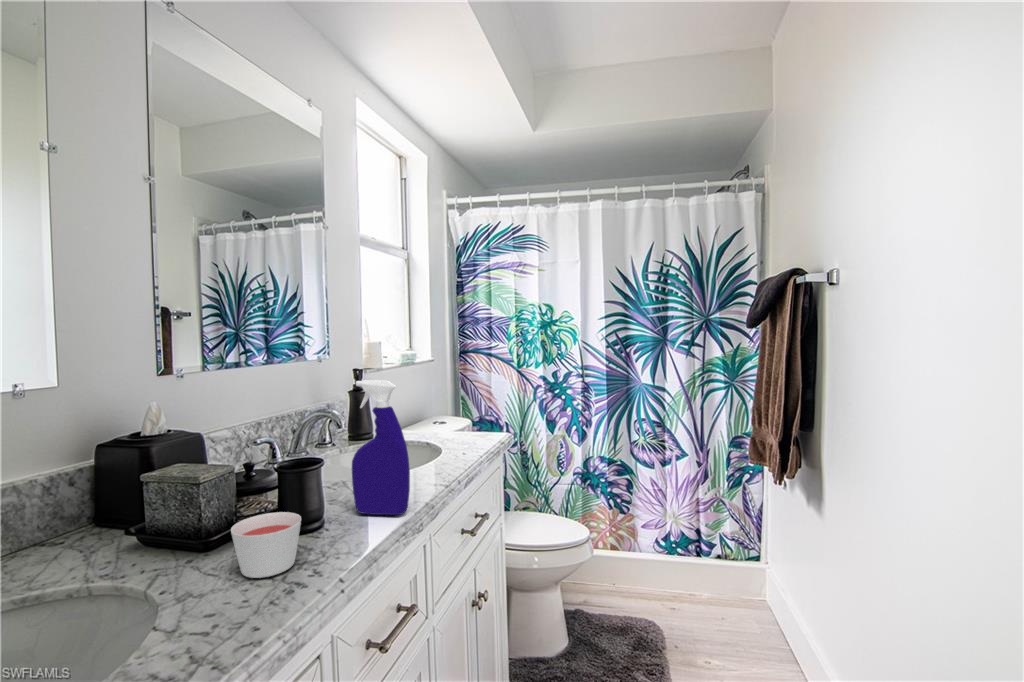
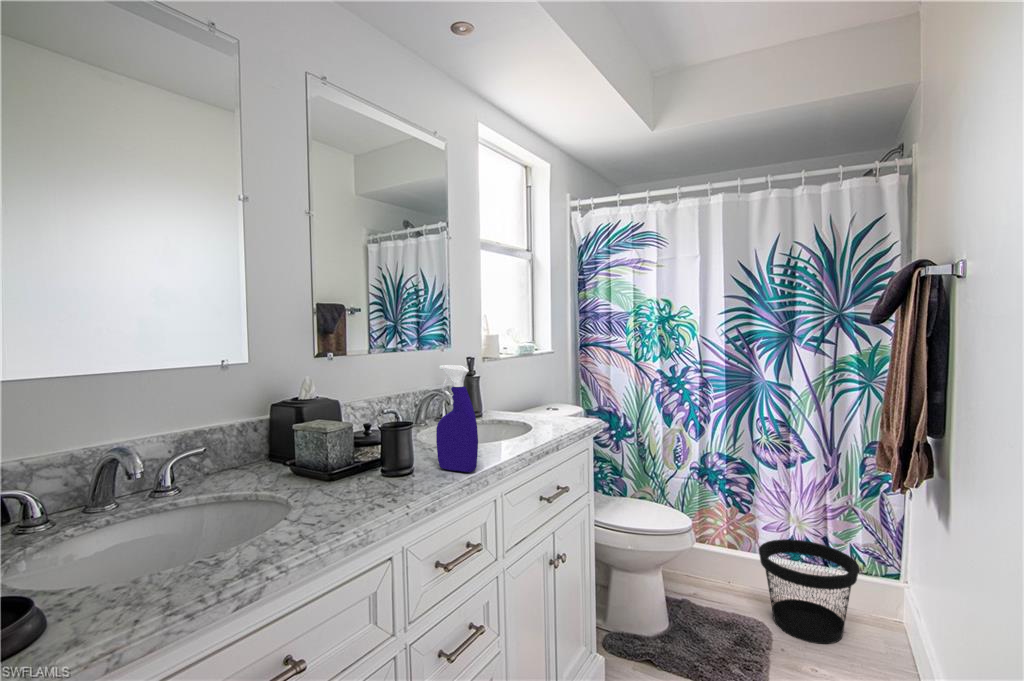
candle: present [231,512,301,578] -> none [340,458,387,500]
wastebasket: none [644,534,732,633] -> present [759,539,859,644]

